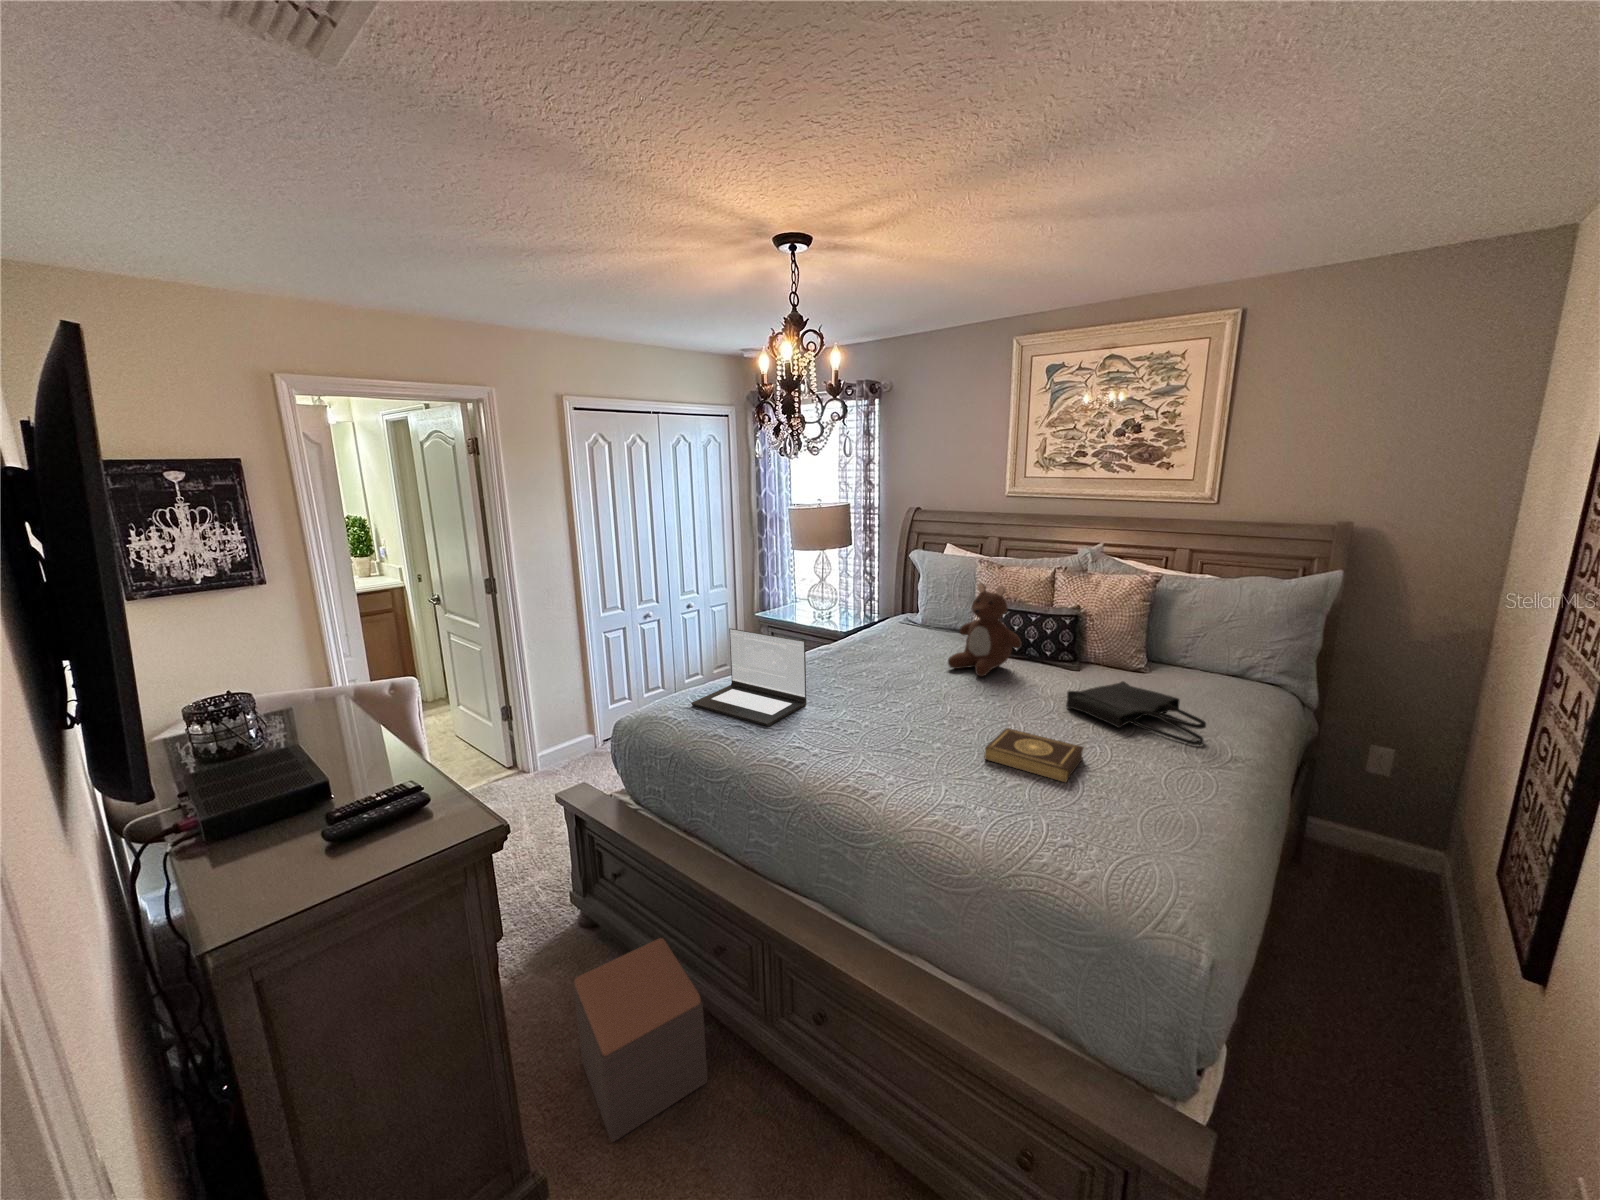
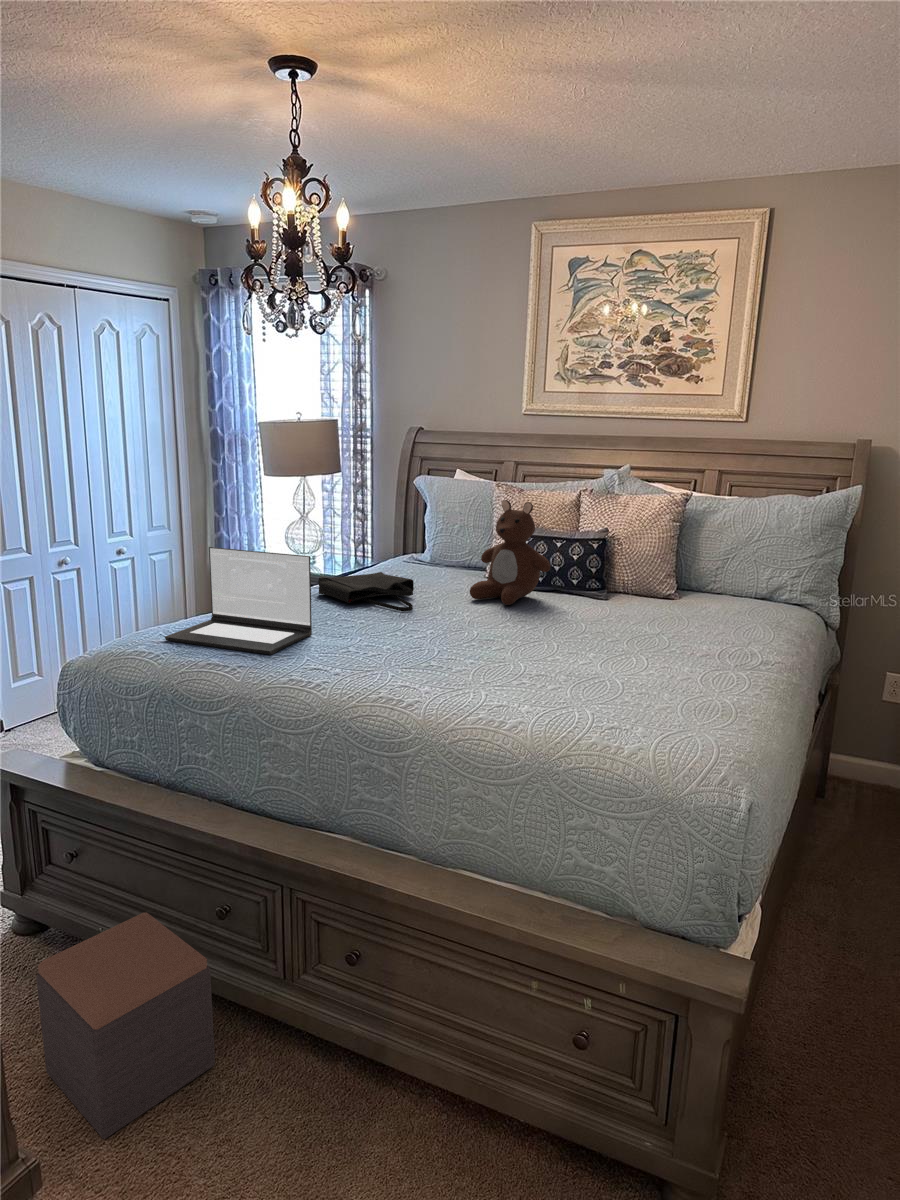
tote bag: present [1066,681,1206,745] -> present [318,572,414,611]
book: present [984,728,1084,782] -> none [522,641,622,683]

